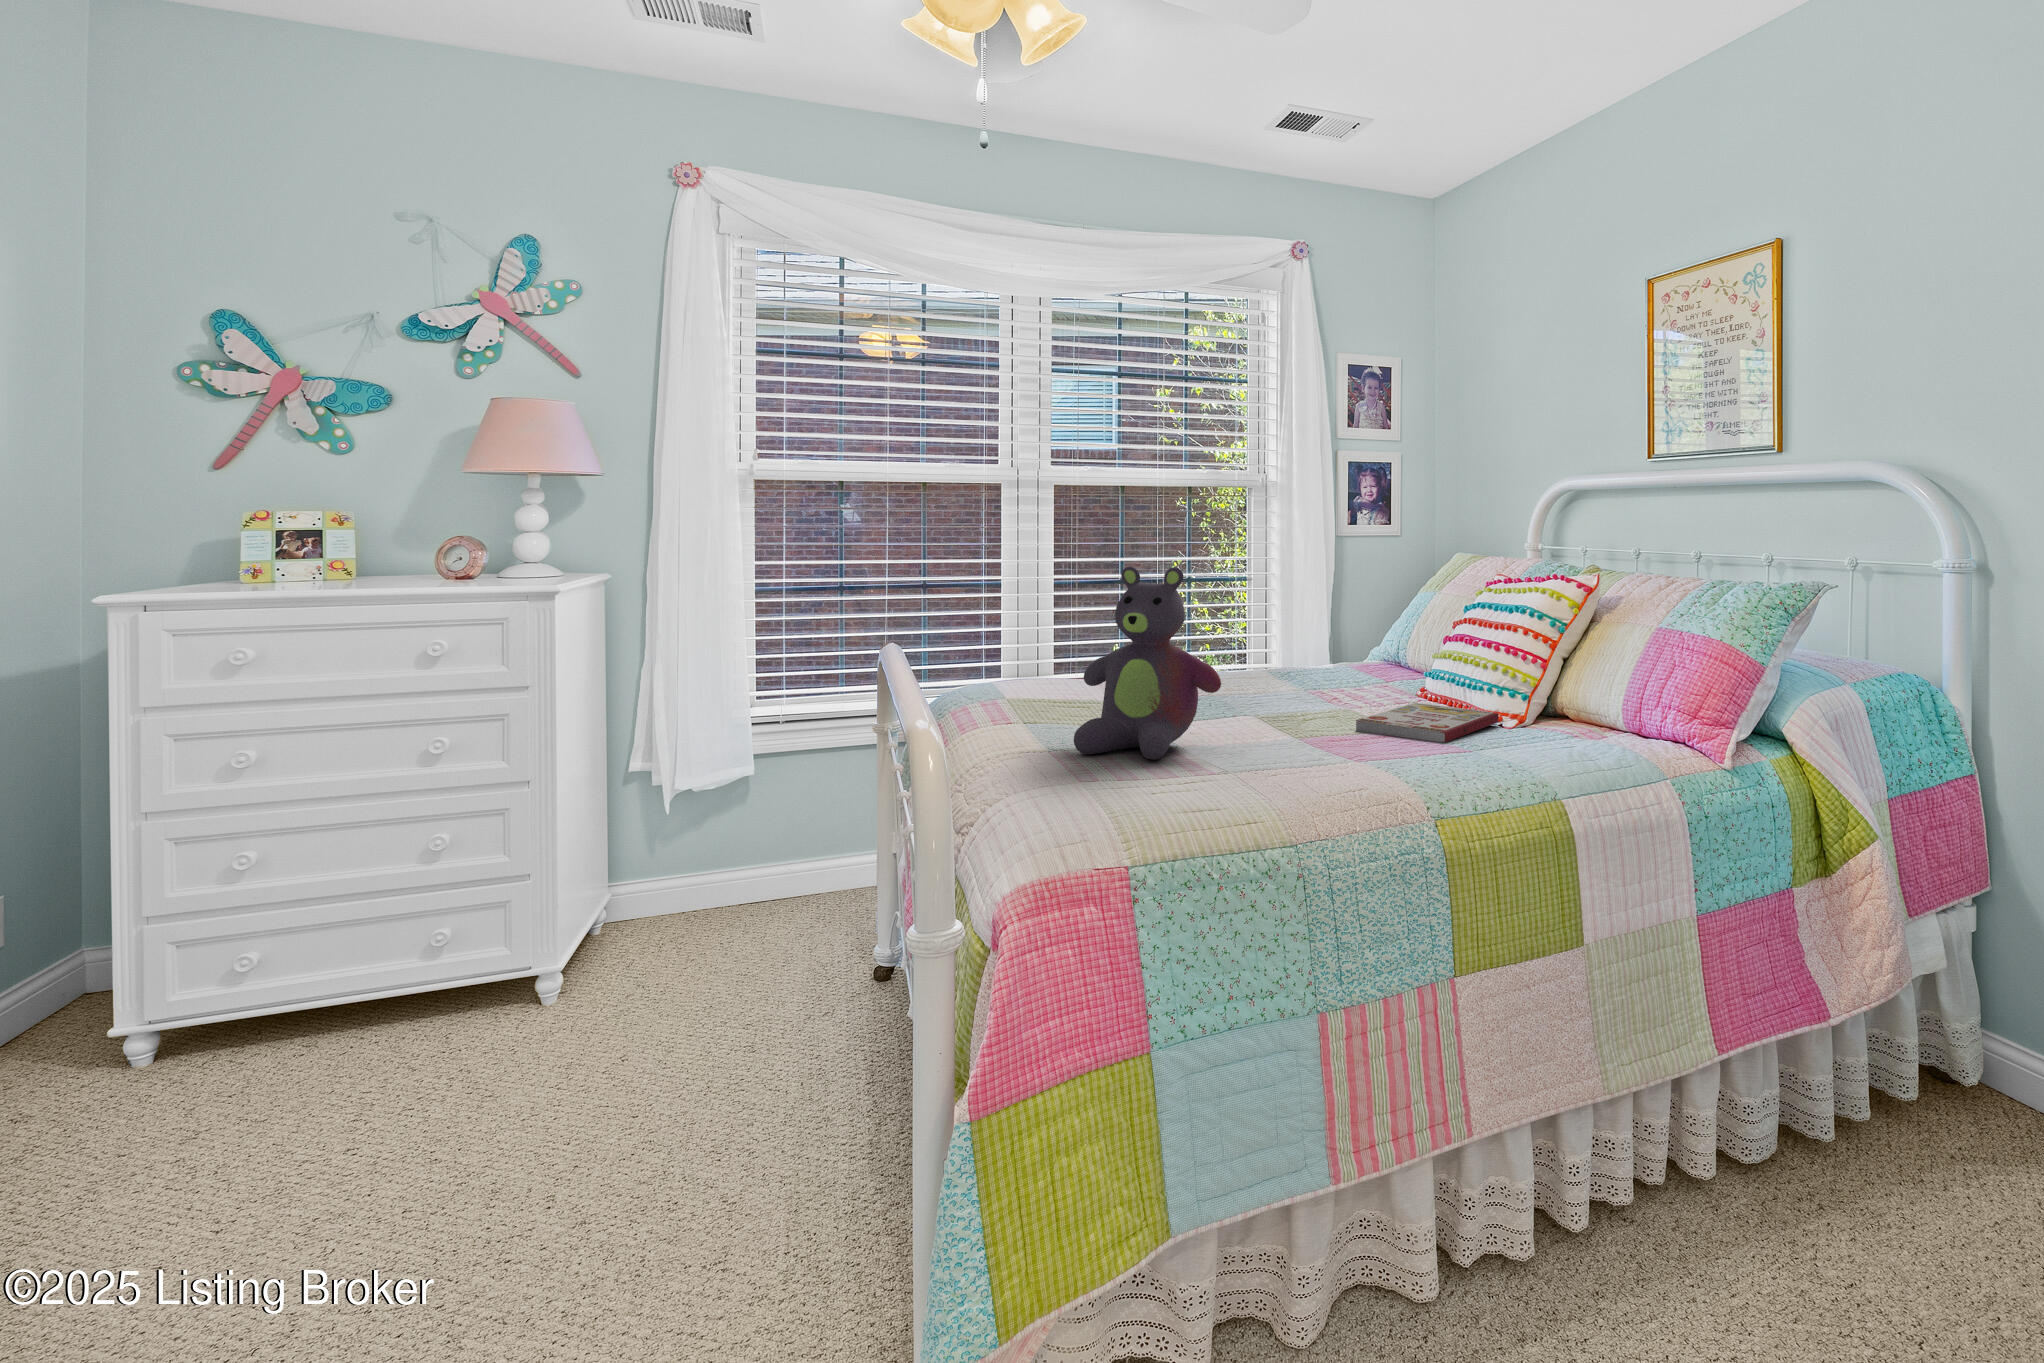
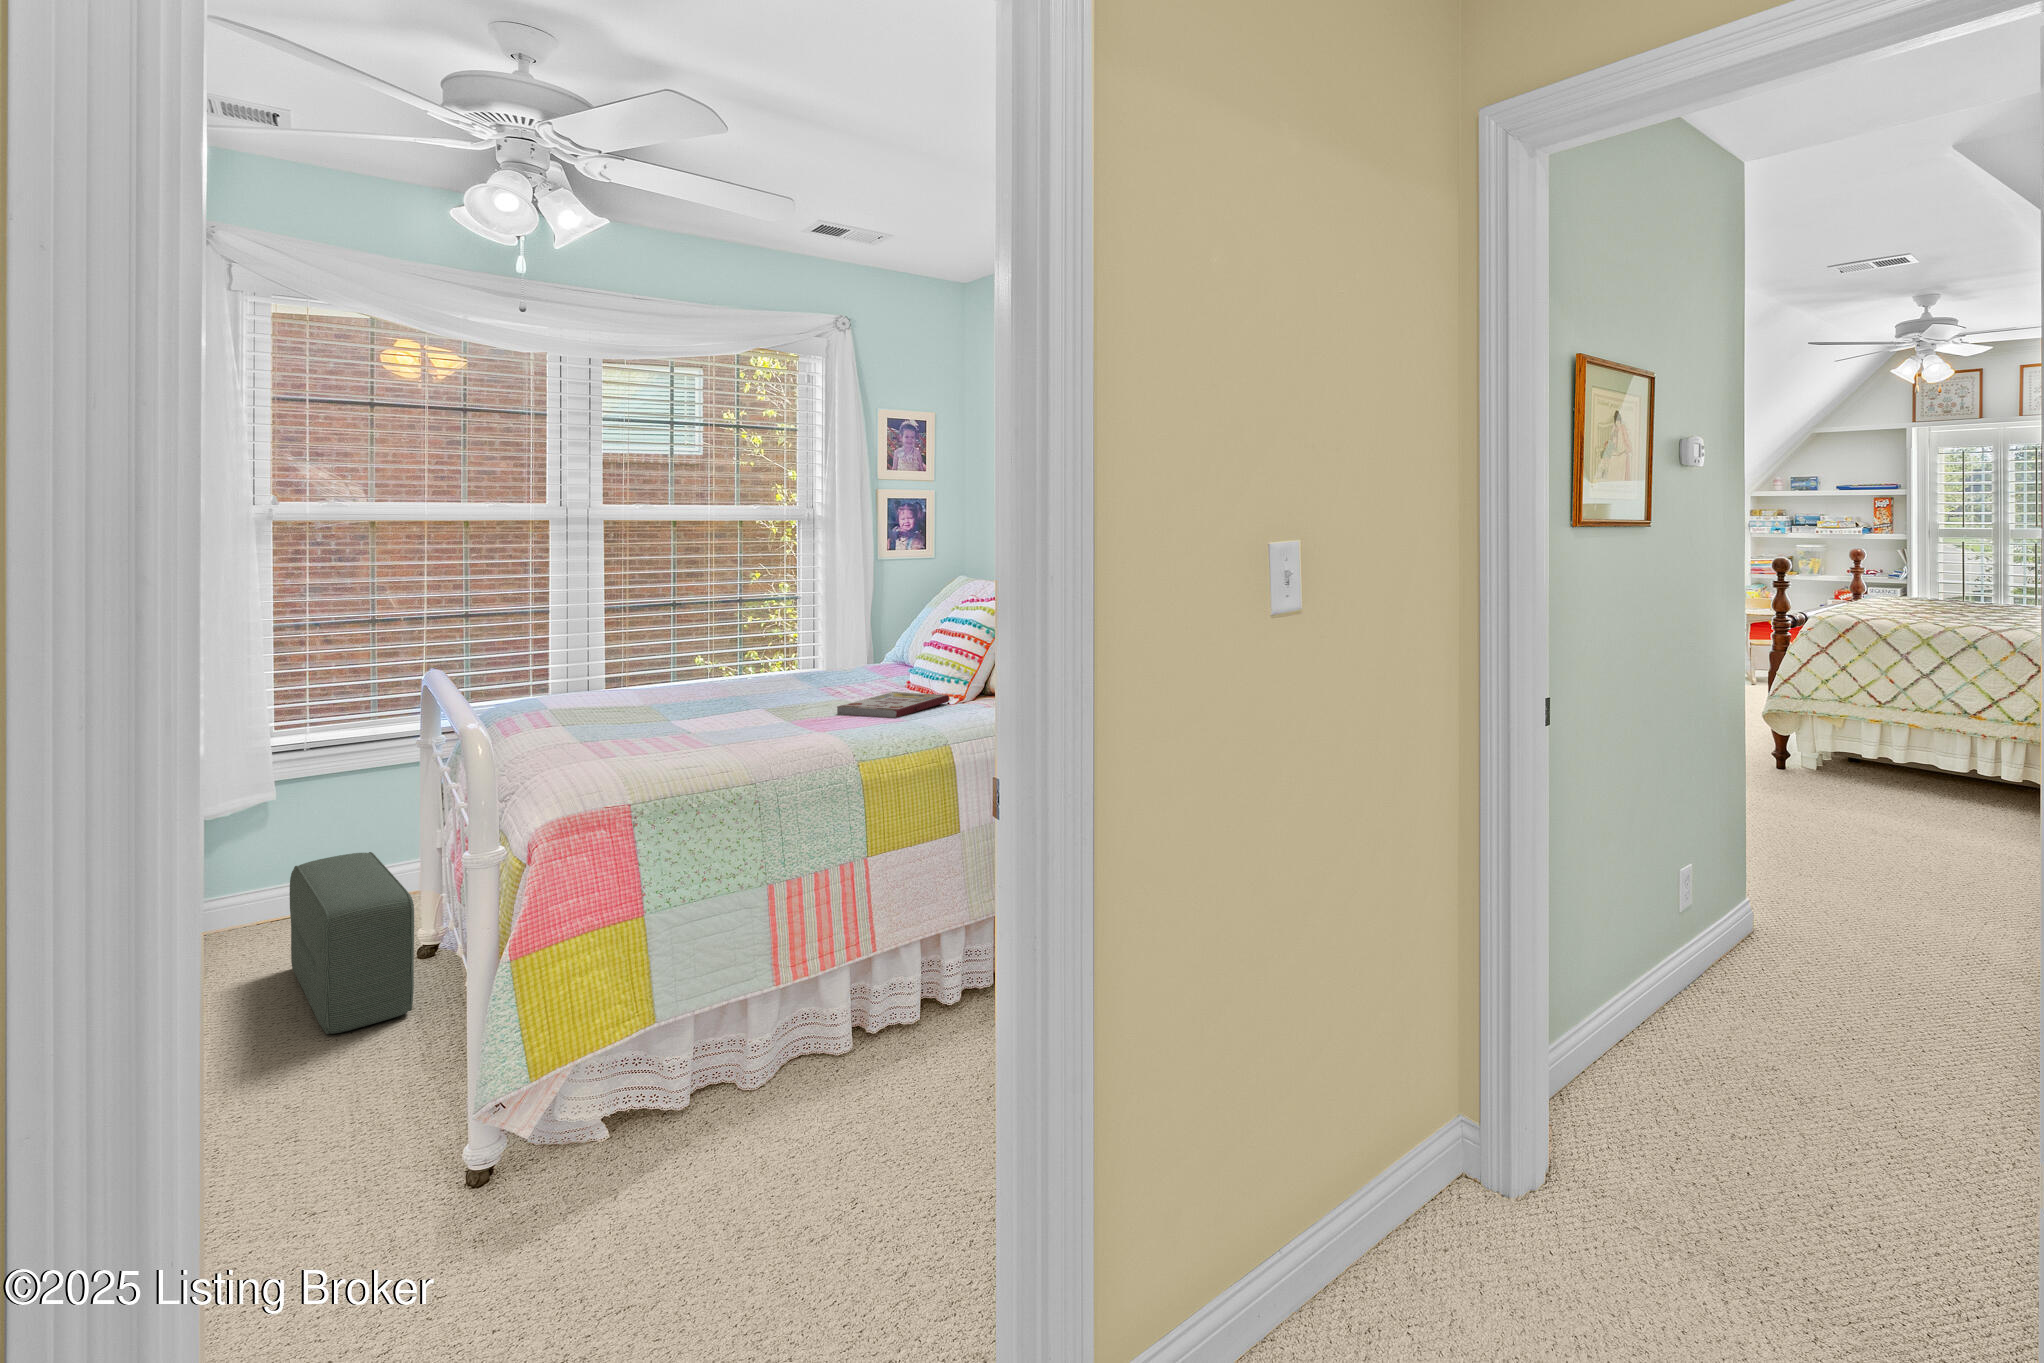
stuffed bear: present [1074,567,1221,760] -> none [600,607,720,743]
pouf: none [748,853,861,1093] -> present [290,852,414,1034]

